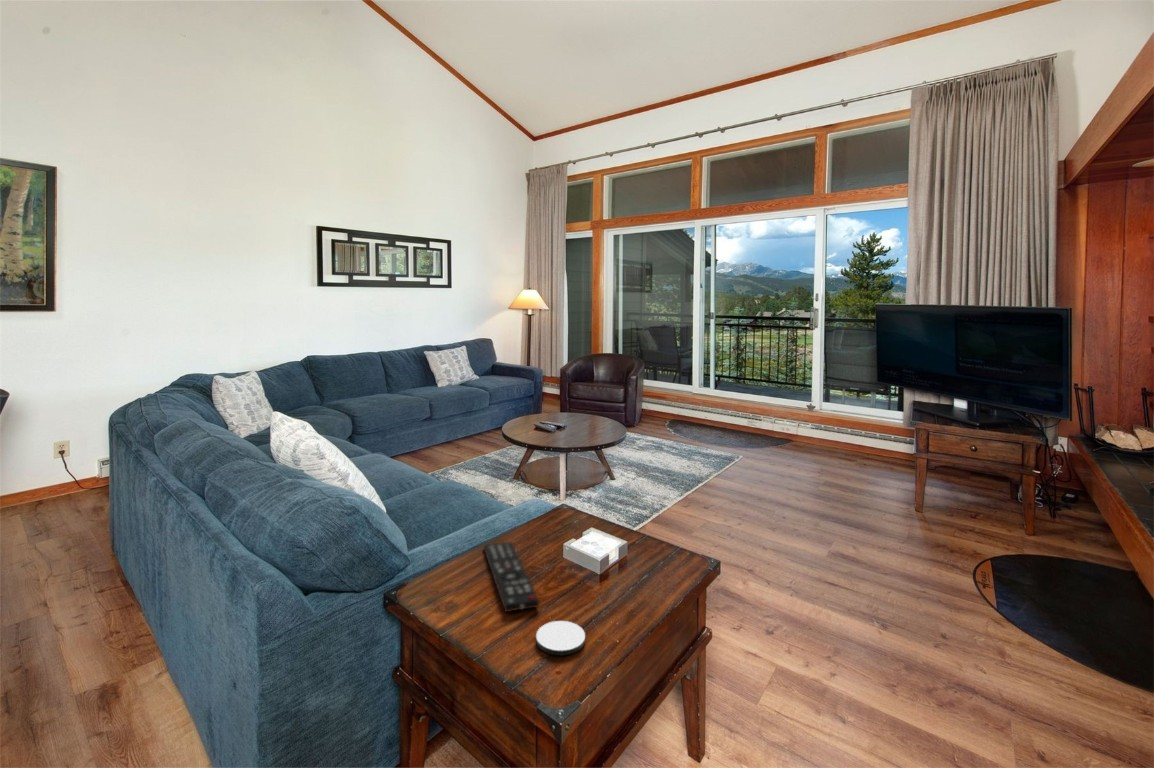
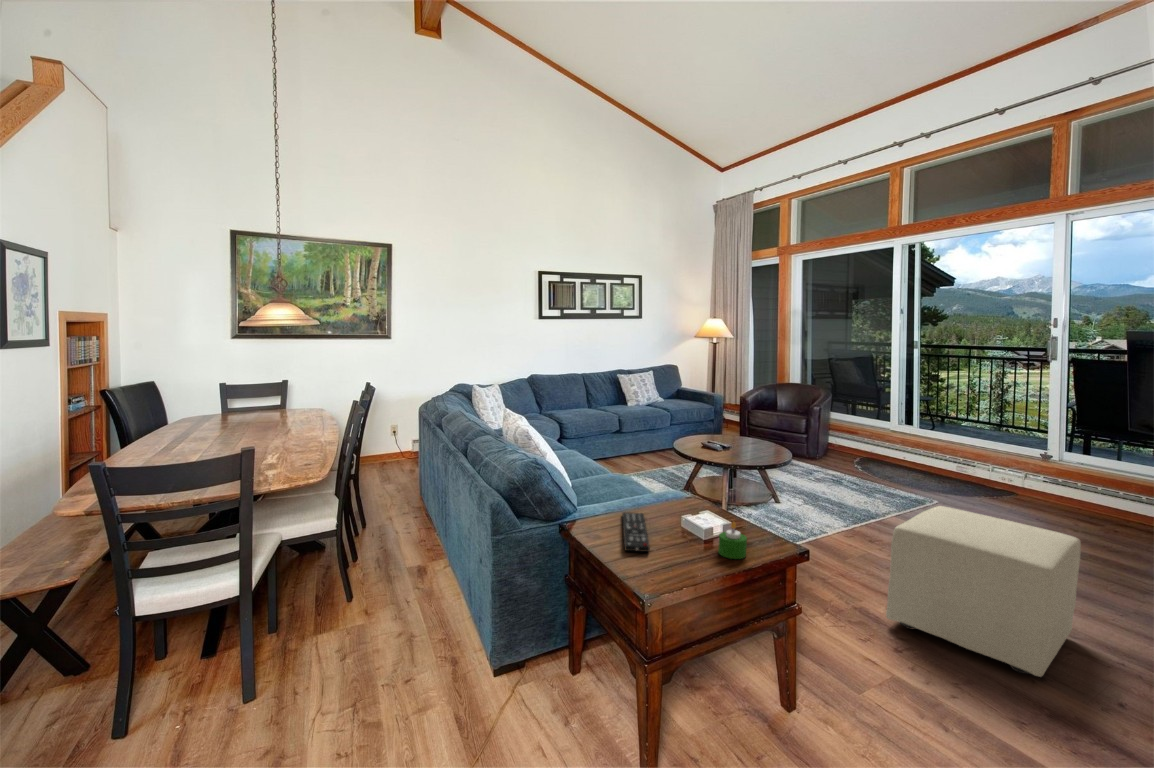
ottoman: none [750,473,905,635] -> present [886,506,1081,677]
candle: none [621,547,656,595] -> present [718,522,747,559]
coaster: present [536,621,585,656] -> none [641,561,676,580]

